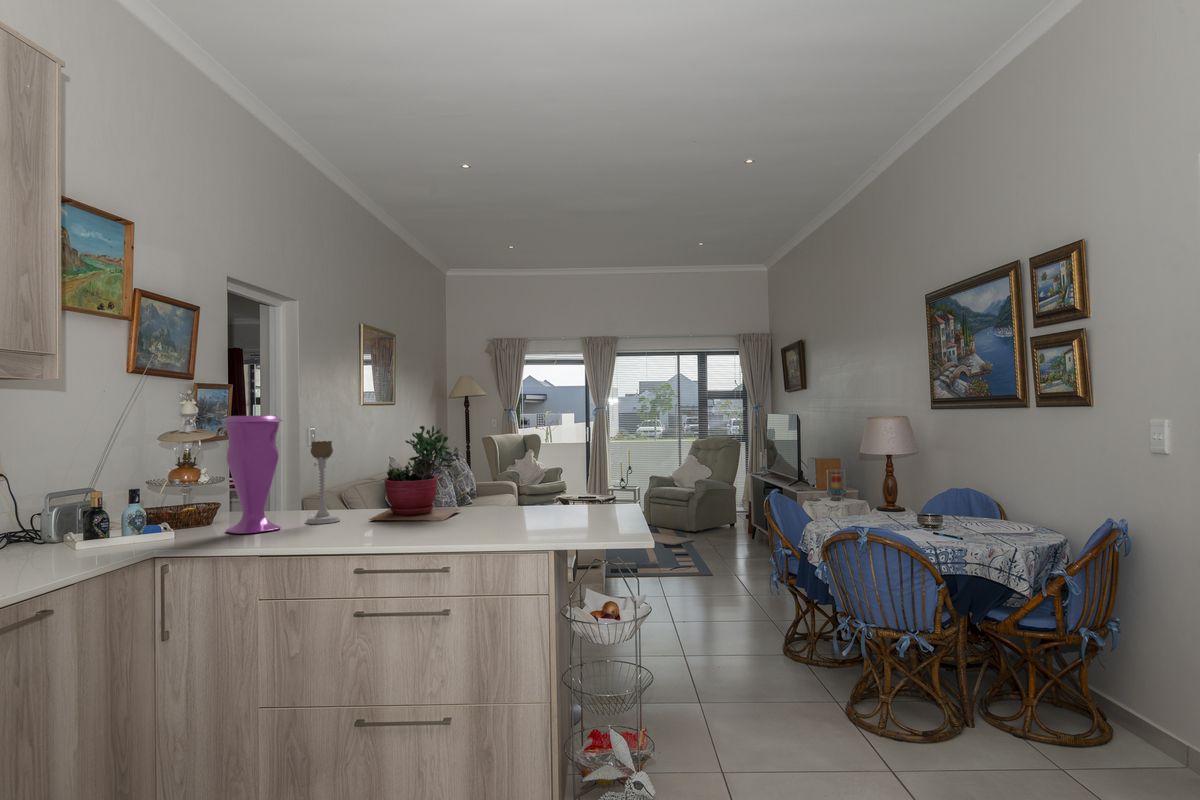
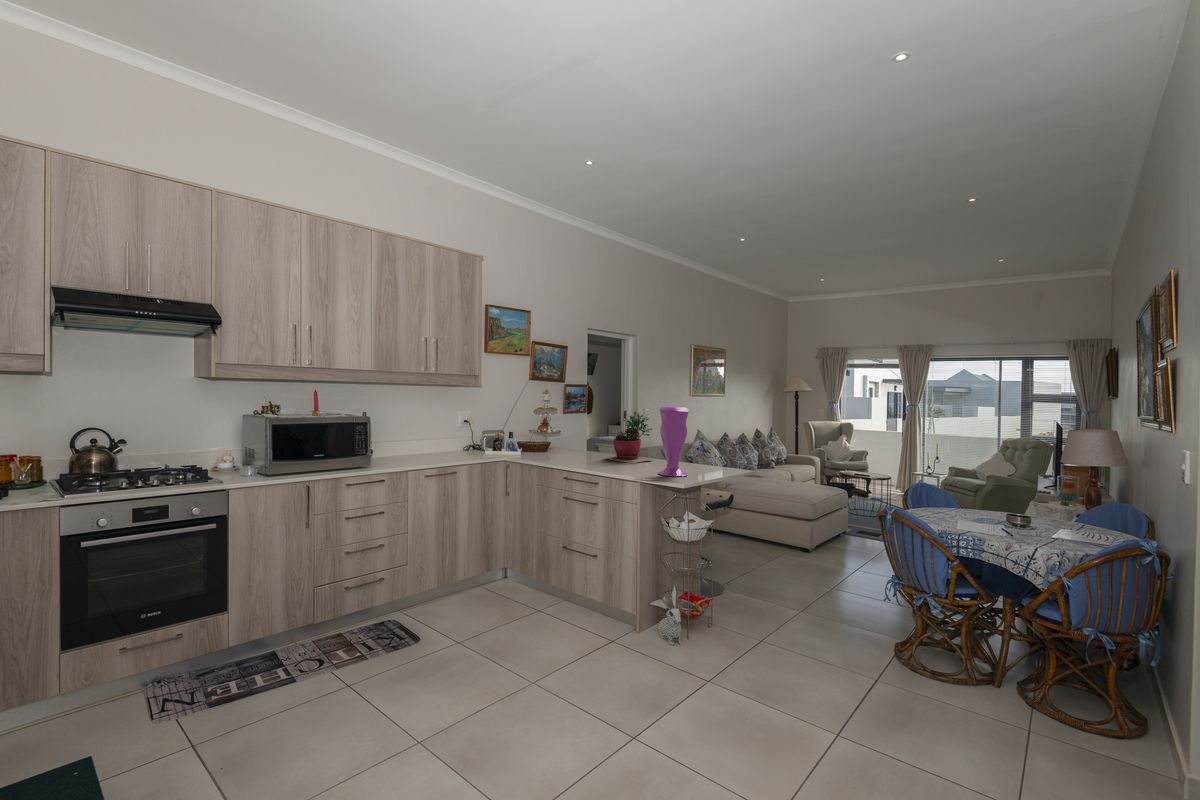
vase: present [222,415,282,534] -> present [658,407,690,476]
candle holder: present [305,441,340,524] -> none [578,417,595,458]

